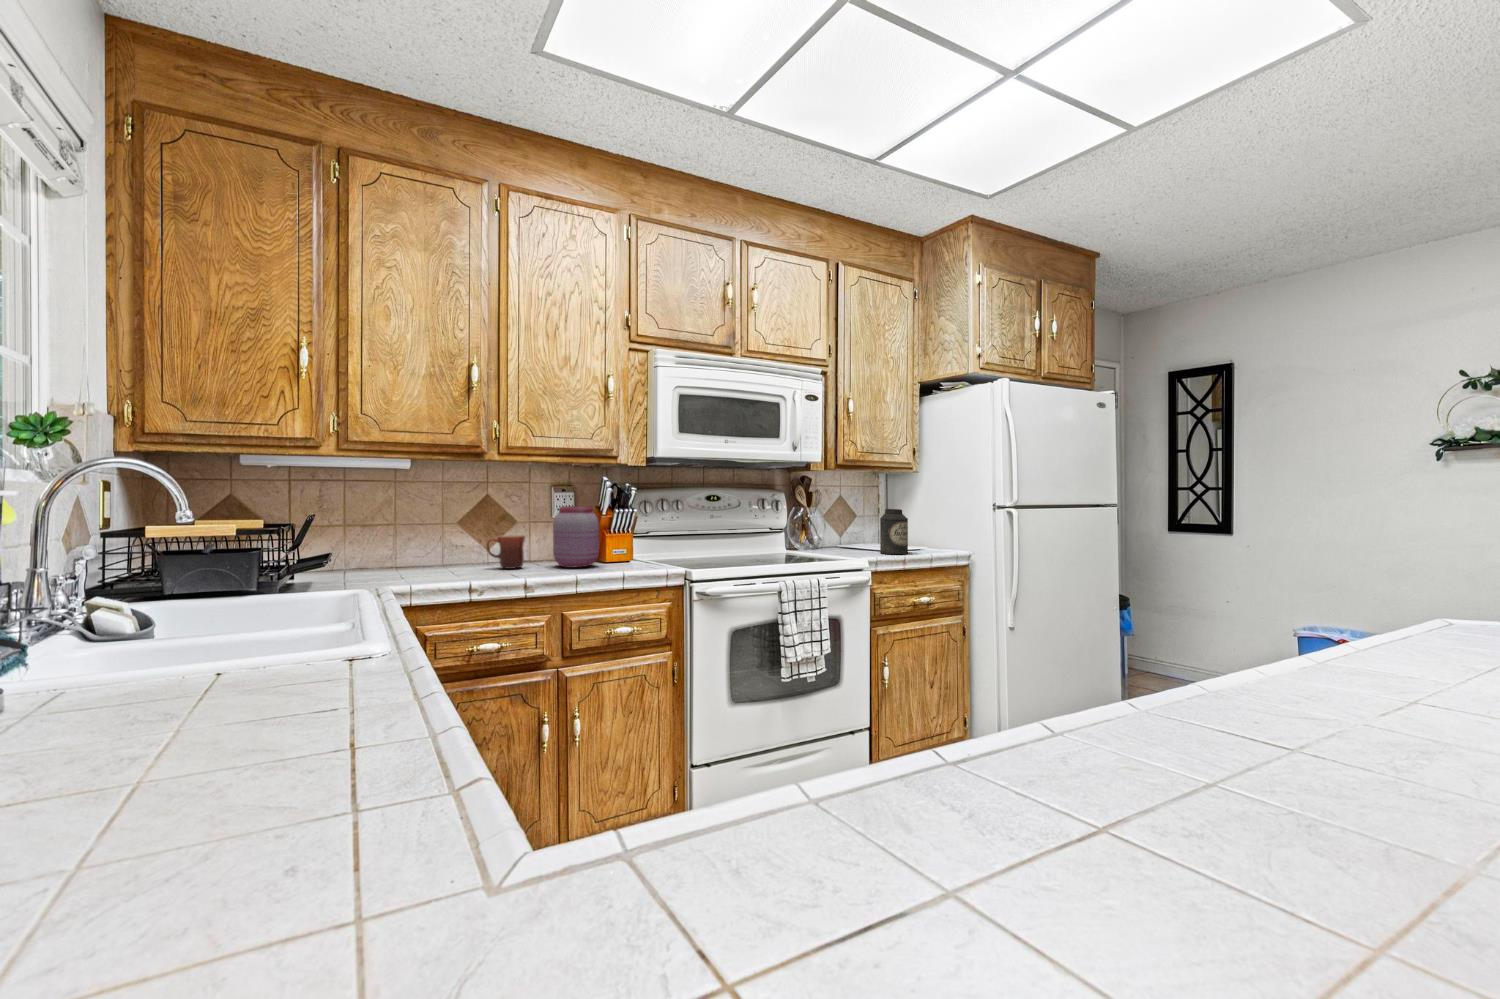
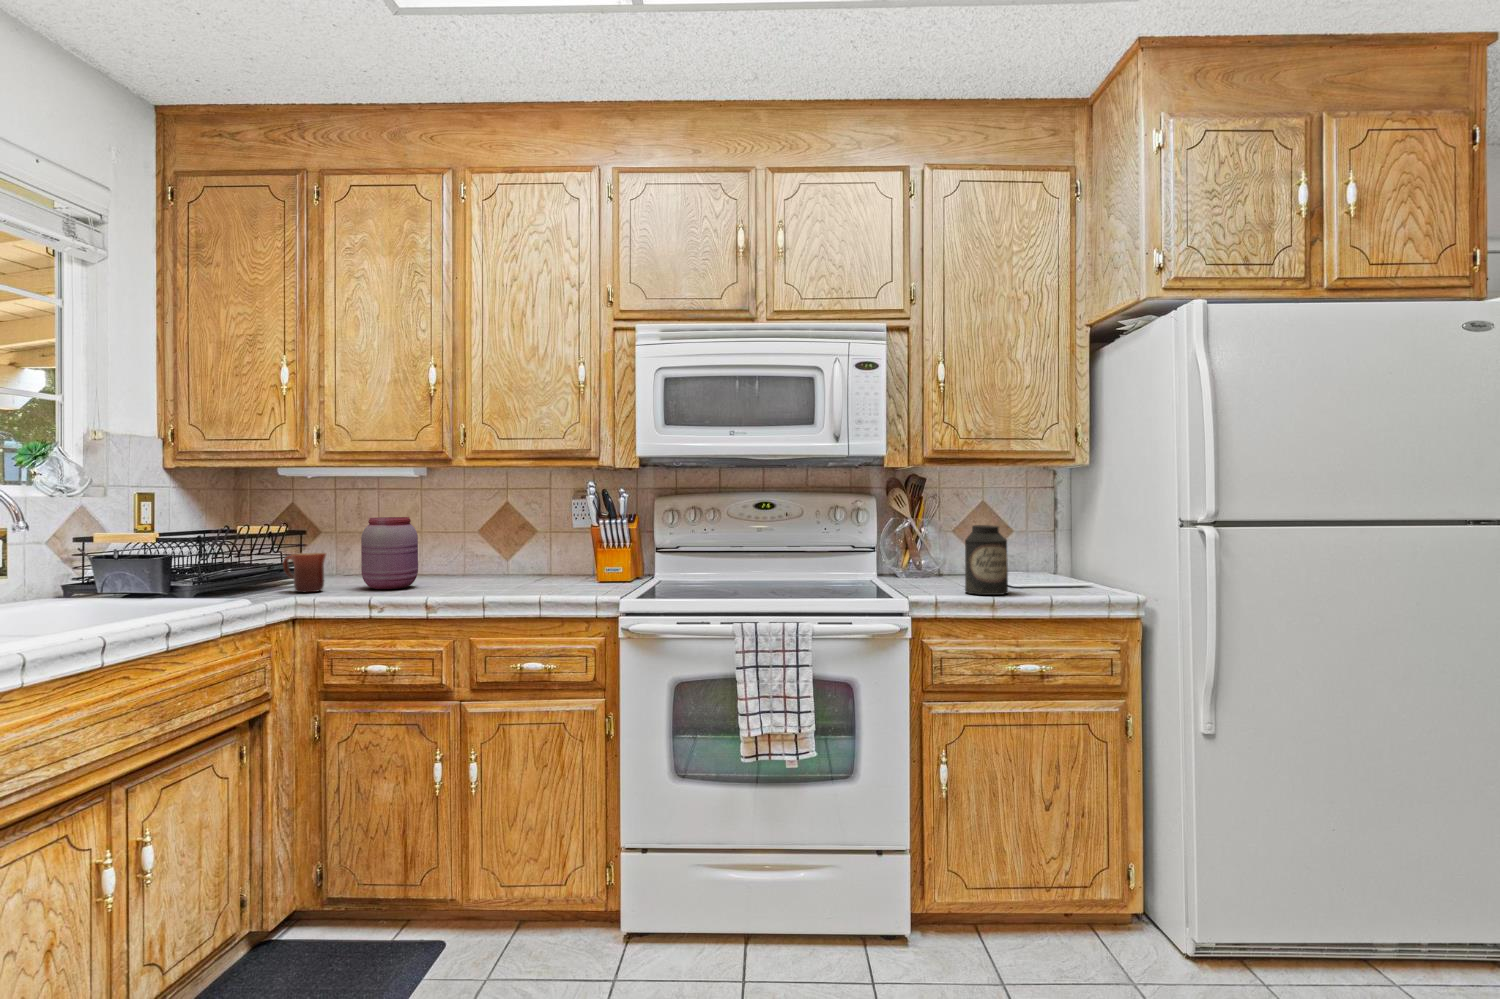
jar: present [553,506,599,568] -> present [361,517,418,589]
mug: present [486,535,525,569] -> present [283,553,326,592]

